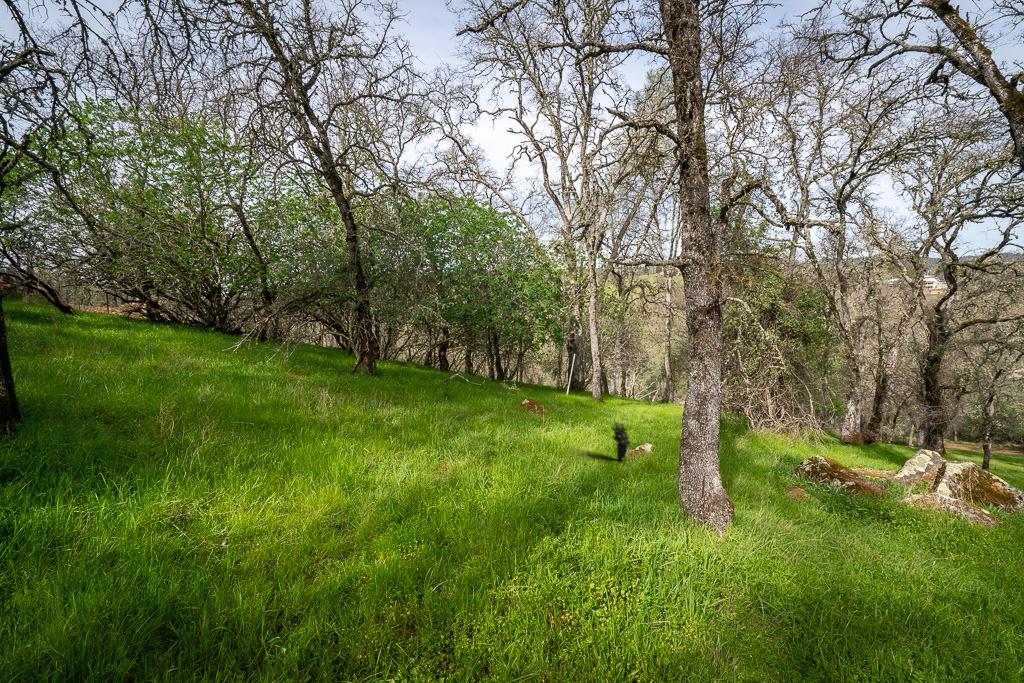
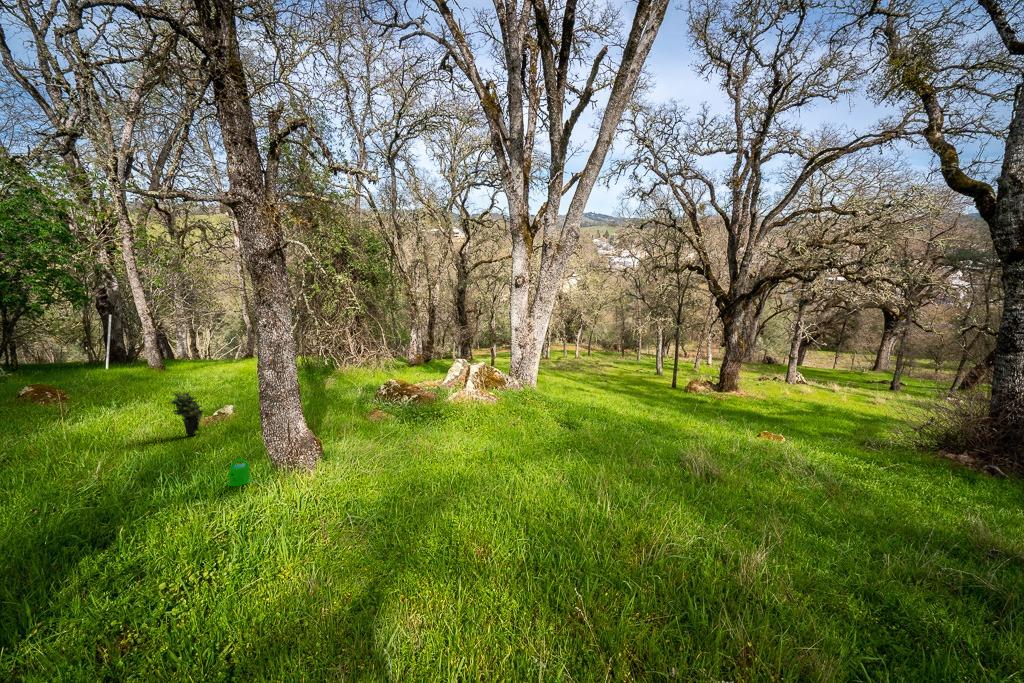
watering can: none [643,498,663,526] -> present [228,458,250,486]

